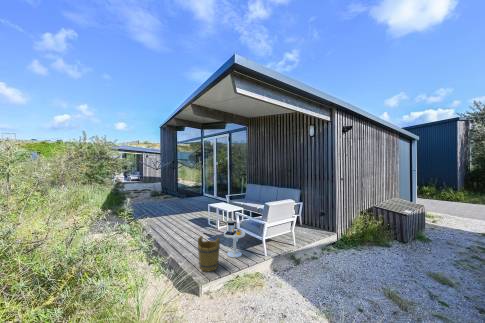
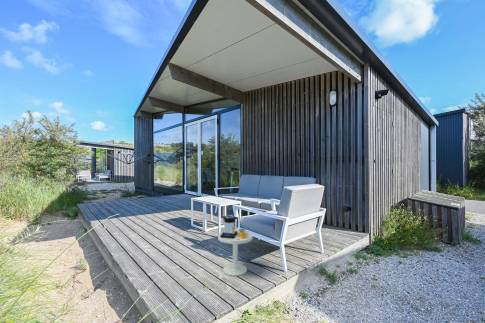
bucket: present [198,236,220,272] -> none [173,240,215,306]

